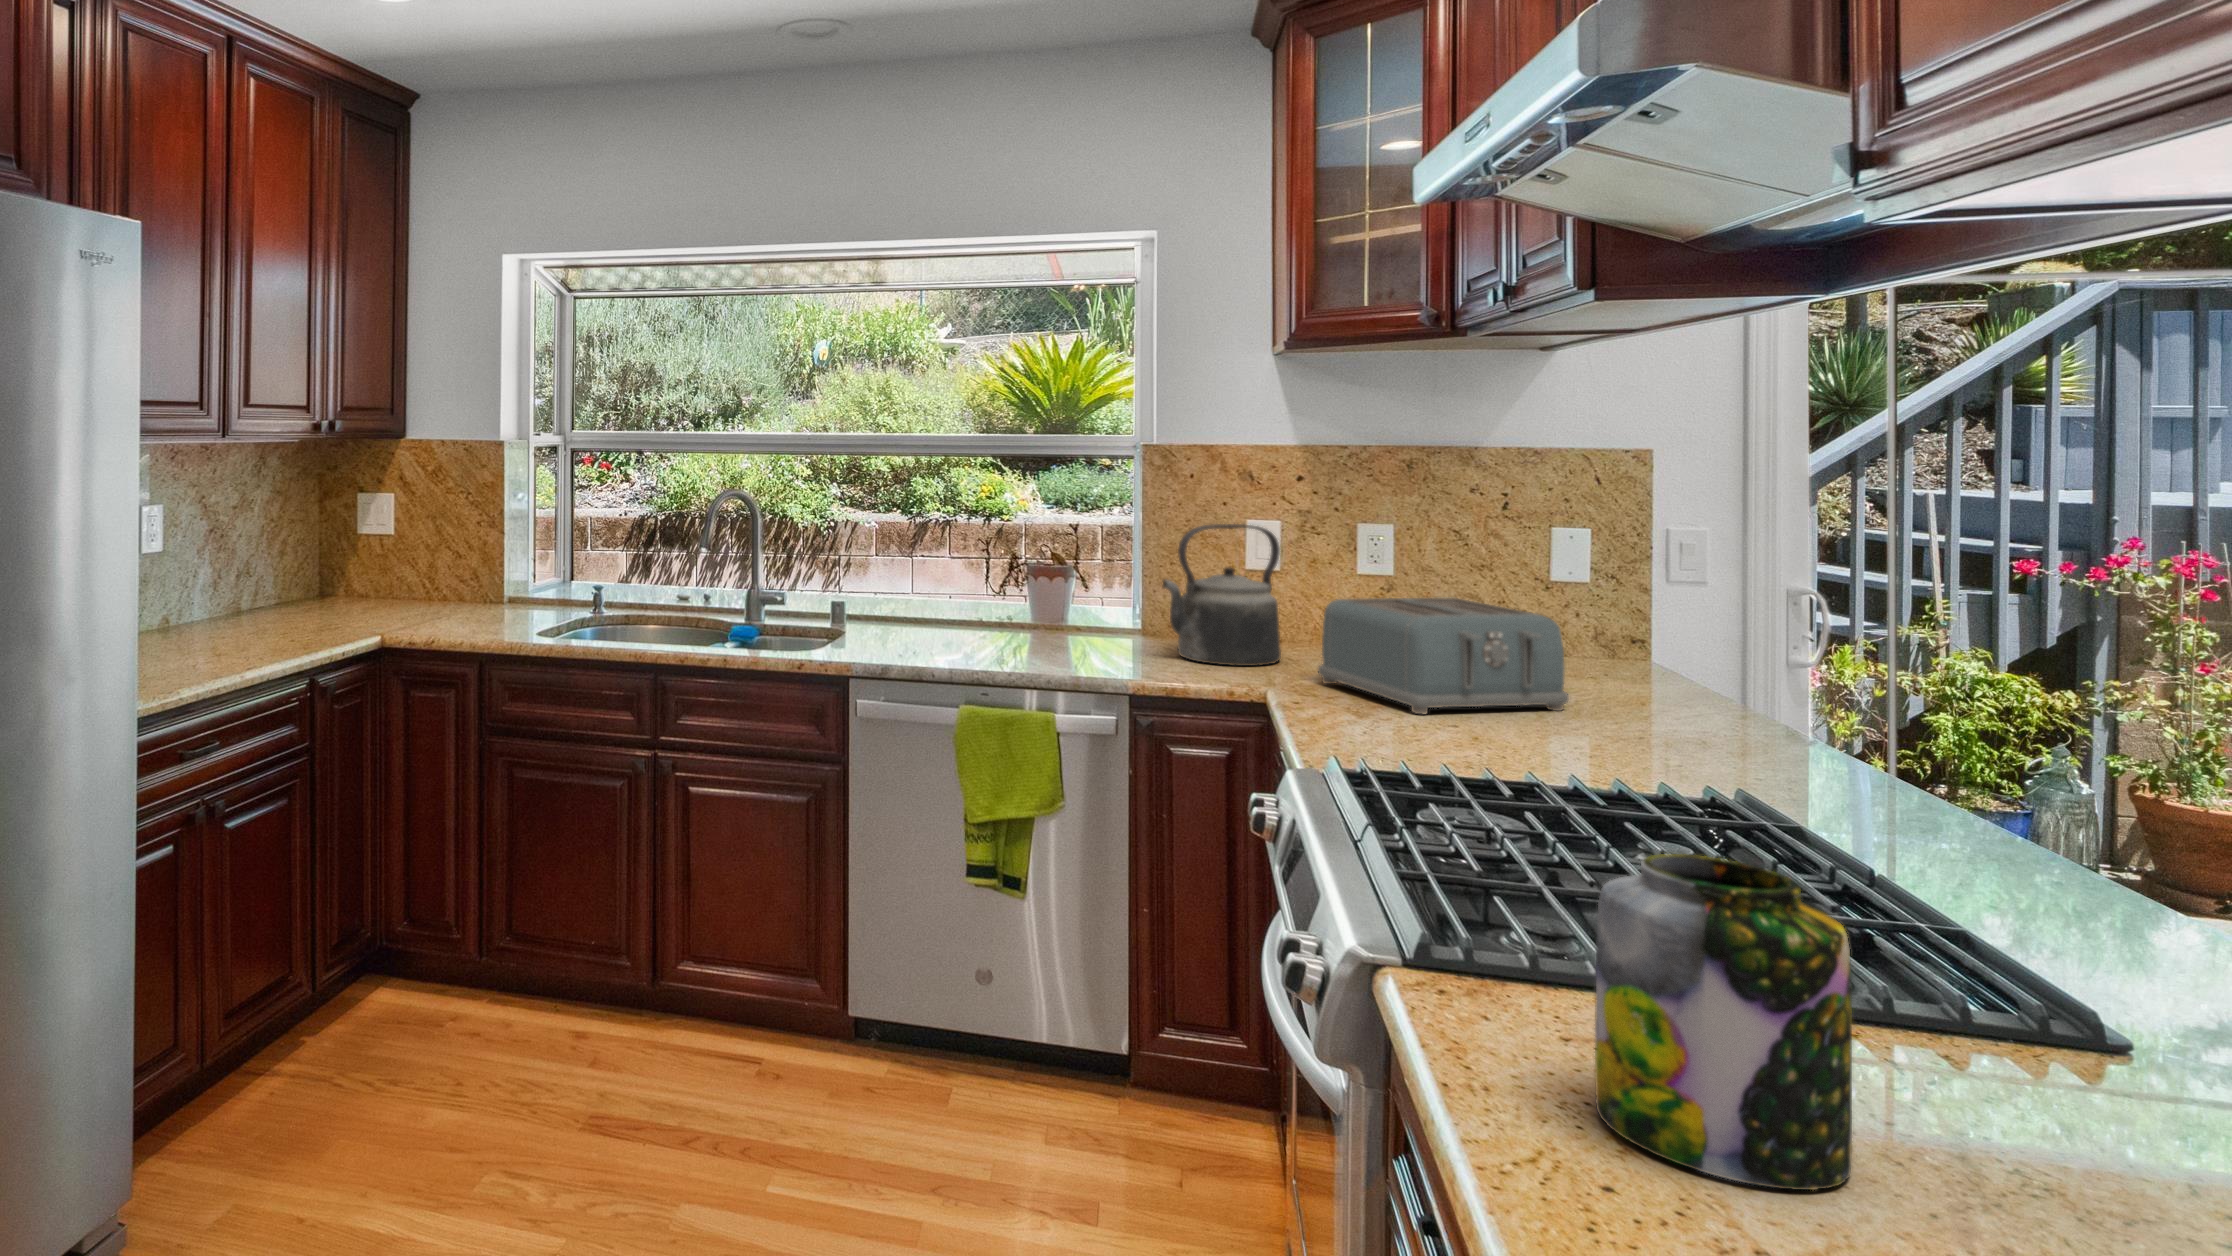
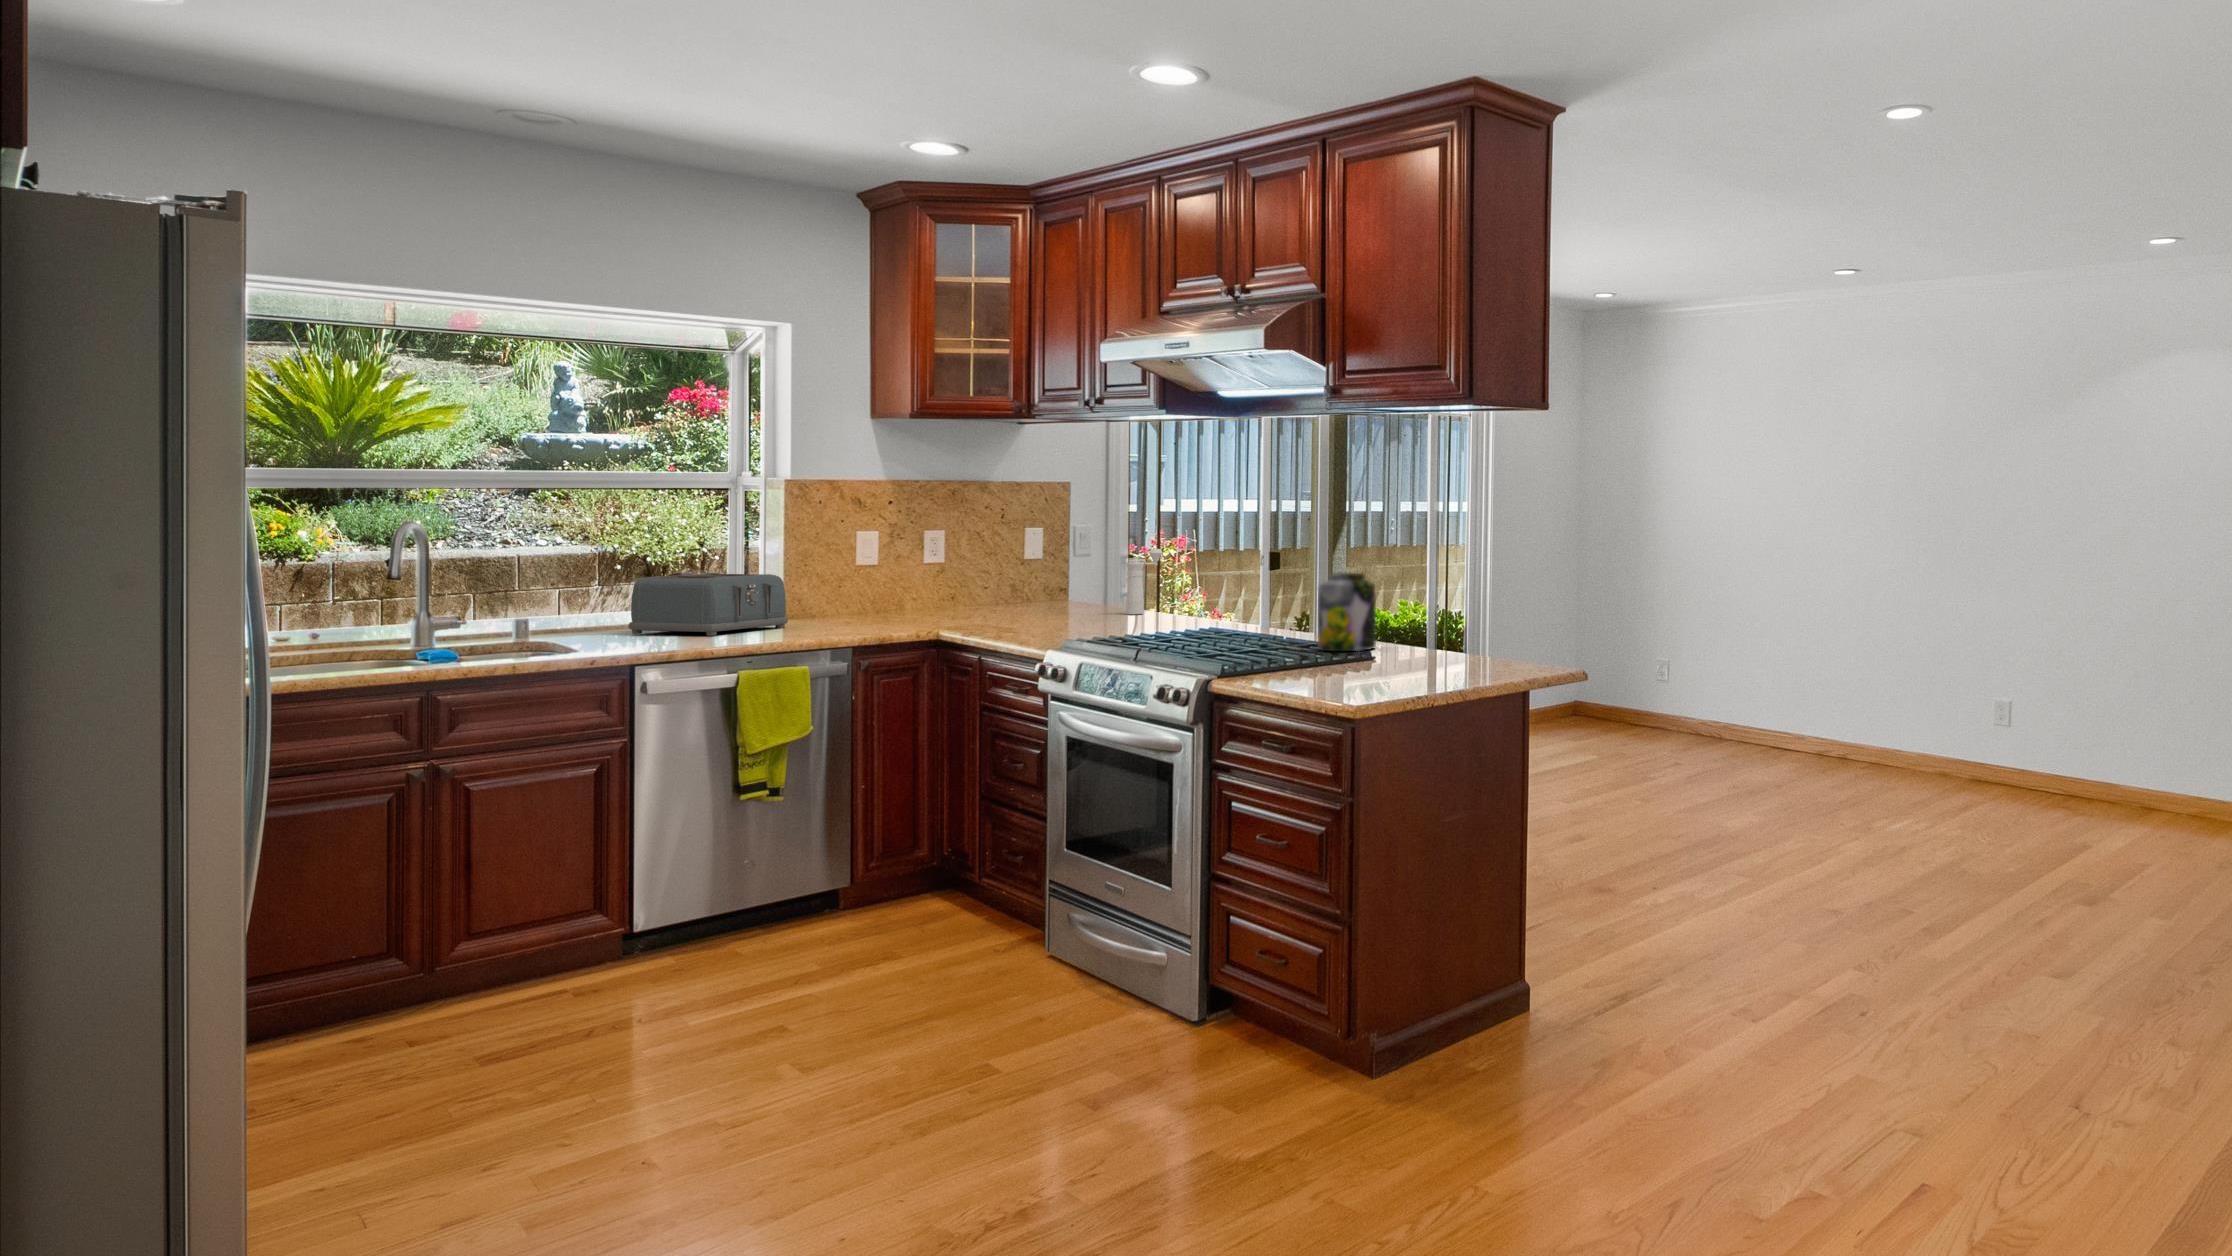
kettle: present [1163,524,1281,666] -> none [843,531,912,621]
toaster: present [1318,598,1569,714] -> present [629,573,788,636]
pepper mill: none [1611,602,1717,738] -> present [1126,549,1162,614]

